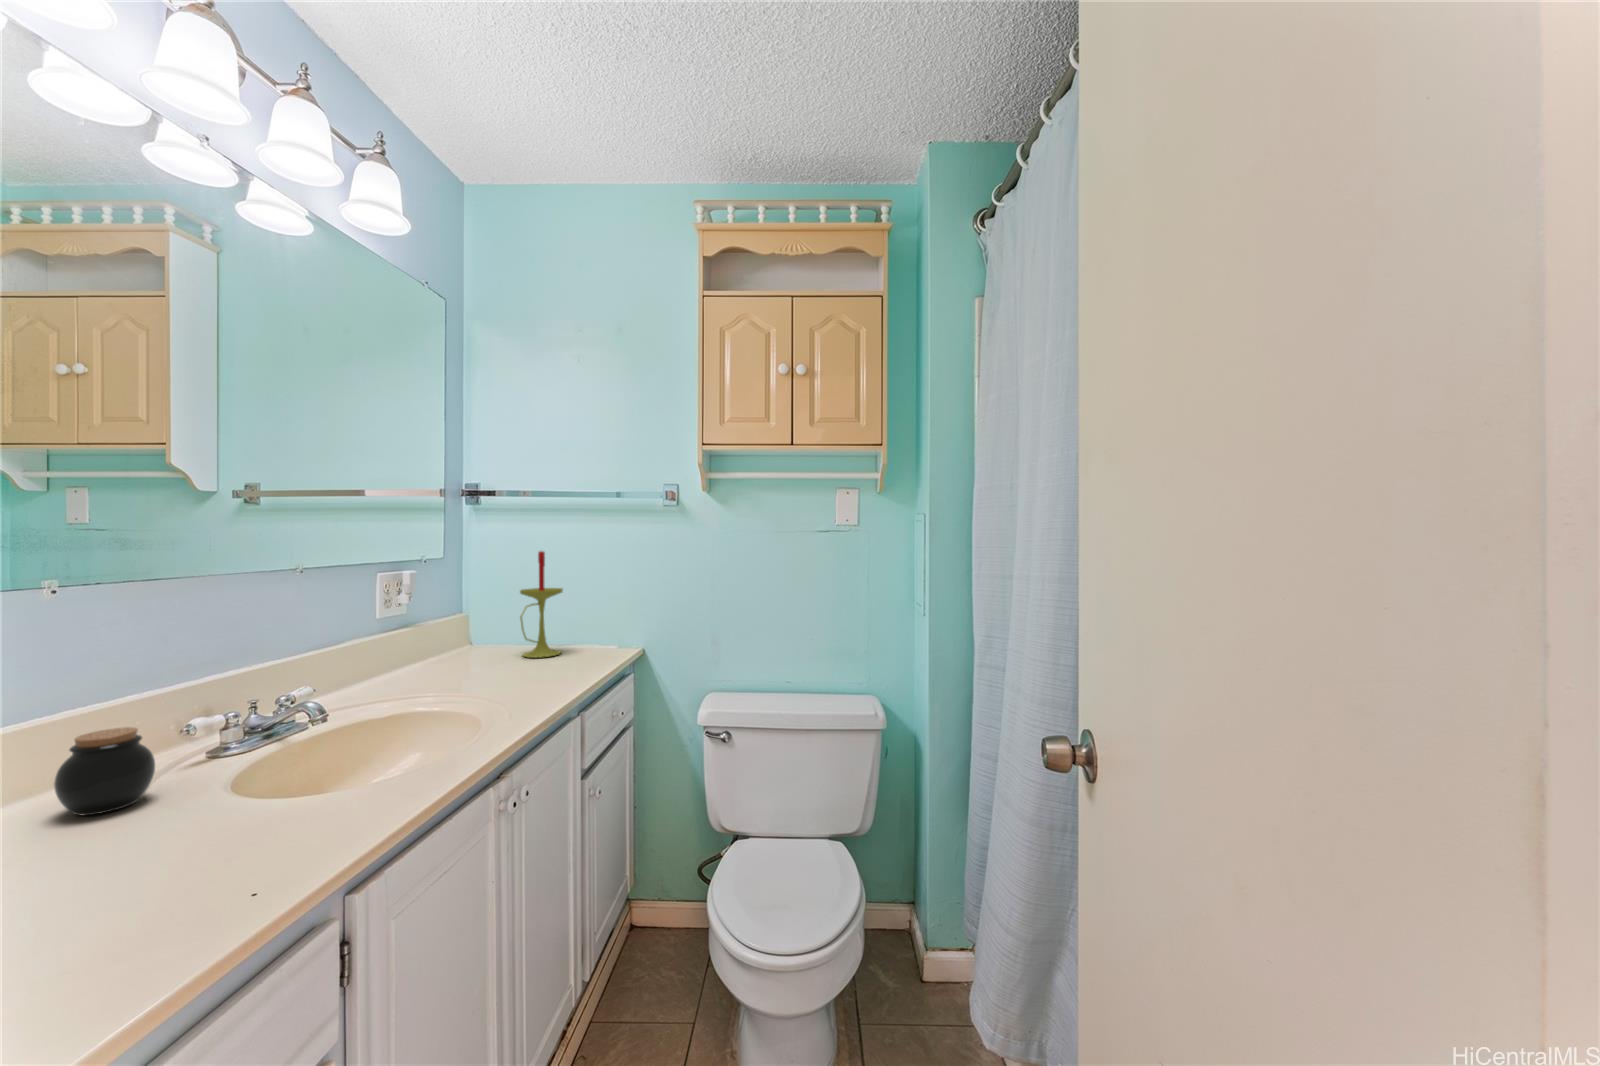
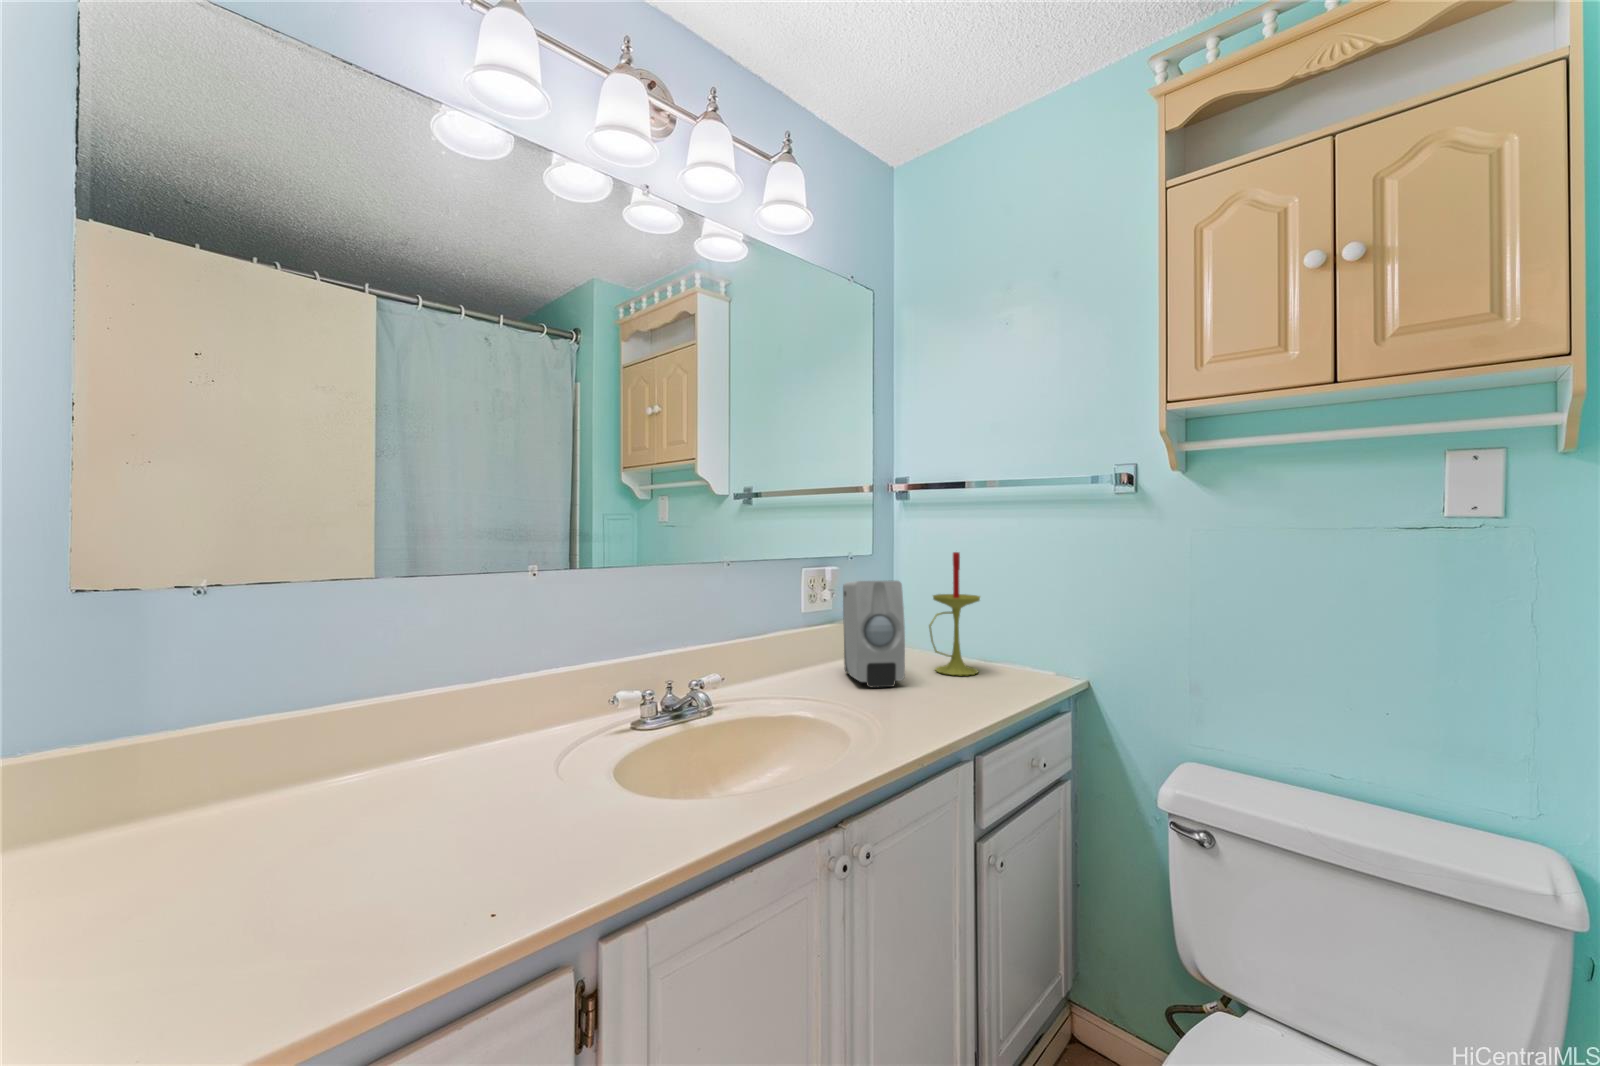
soap dispenser: none [431,577,506,677] -> present [843,580,905,688]
jar: present [54,727,155,815] -> none [497,696,559,767]

